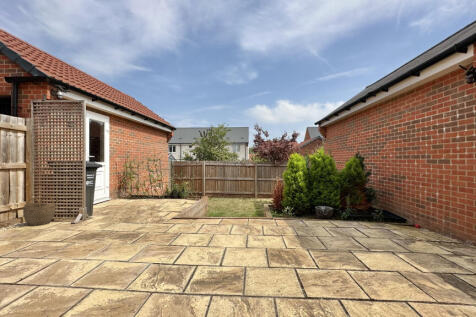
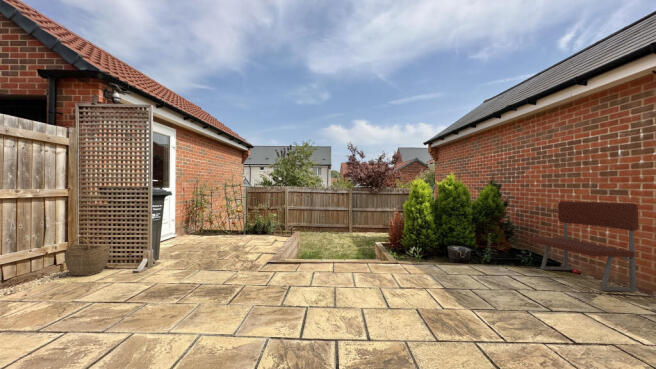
bench: none [378,169,454,240] -> present [529,201,638,292]

